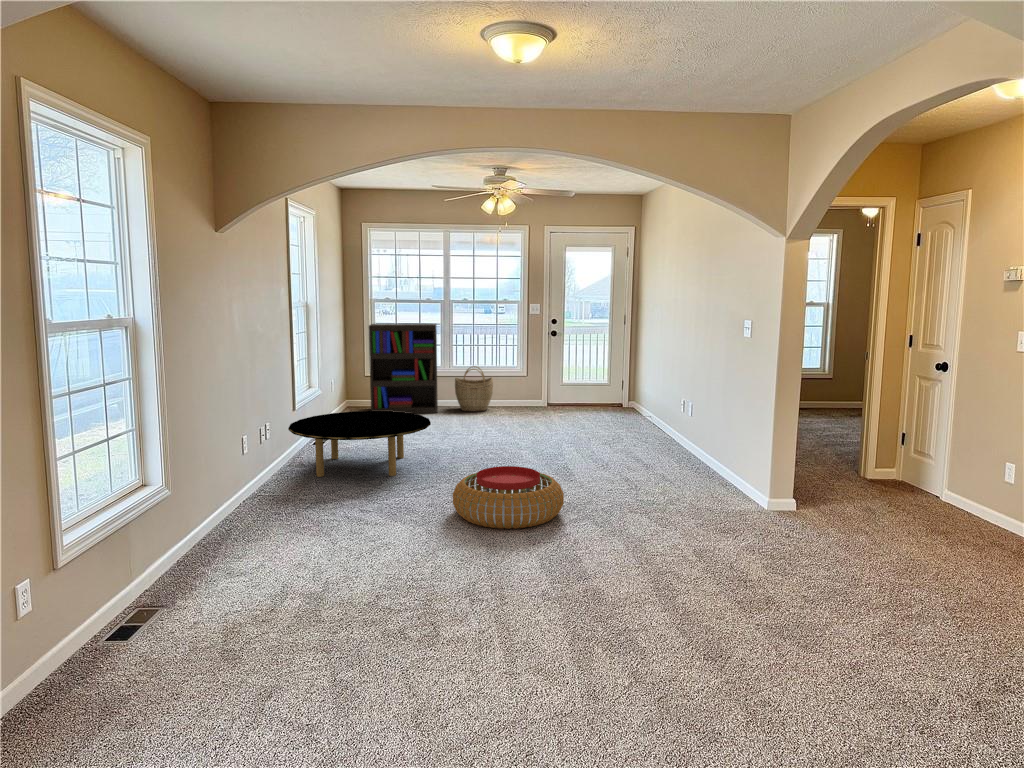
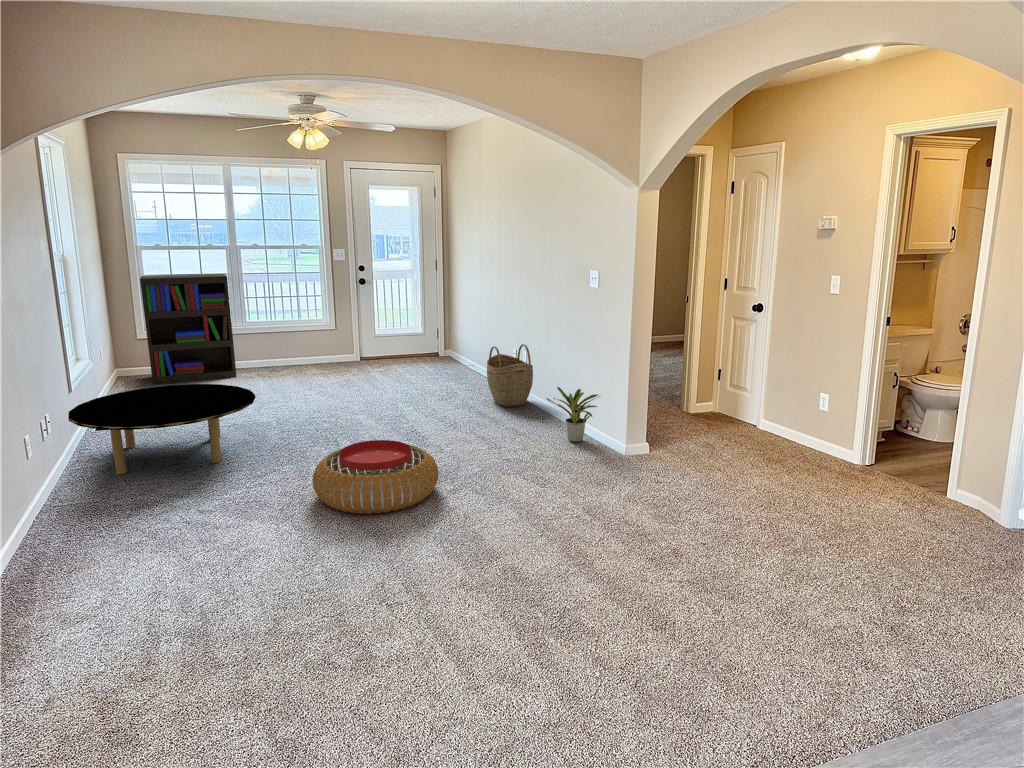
woven basket: present [455,366,493,411] -> present [487,344,533,407]
potted plant: none [693,435,747,493] -> present [546,387,600,442]

